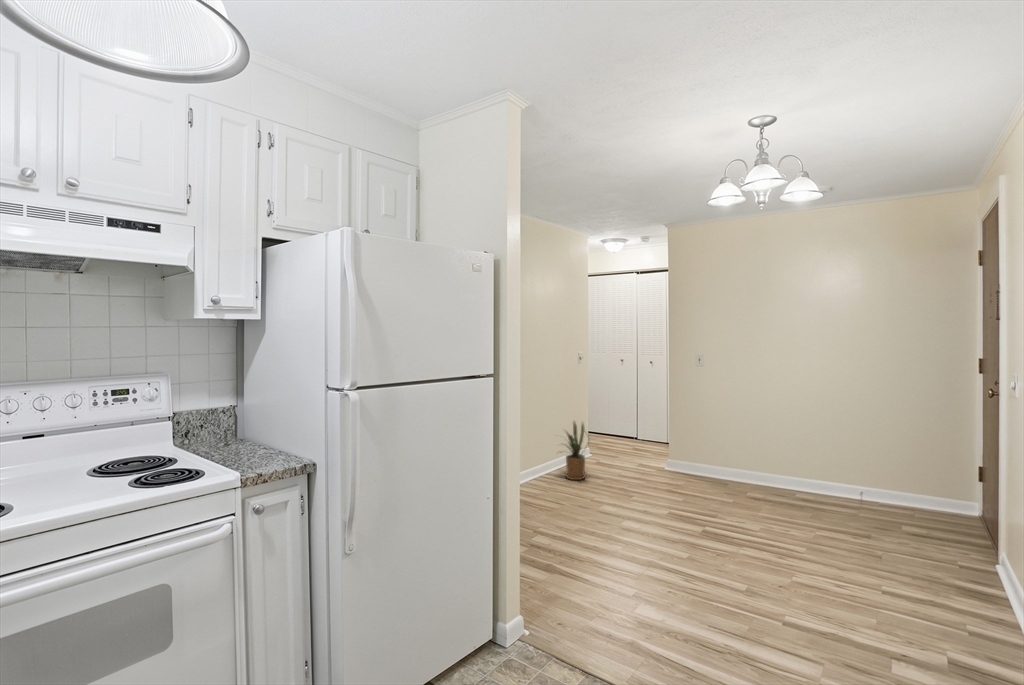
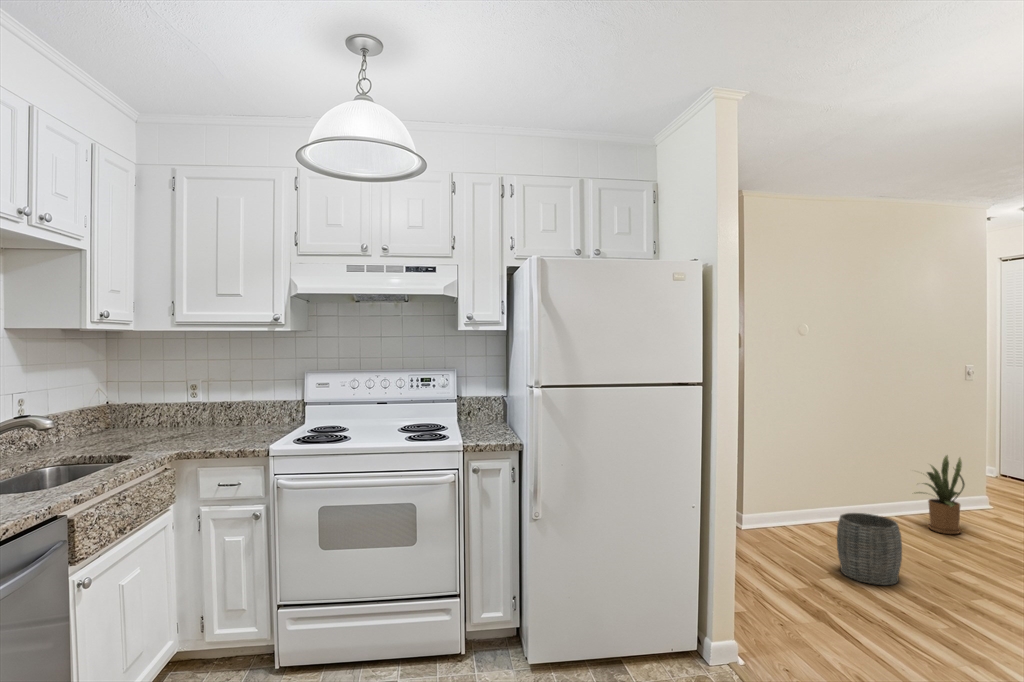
woven basket: none [535,475,580,532] -> present [837,513,902,585]

